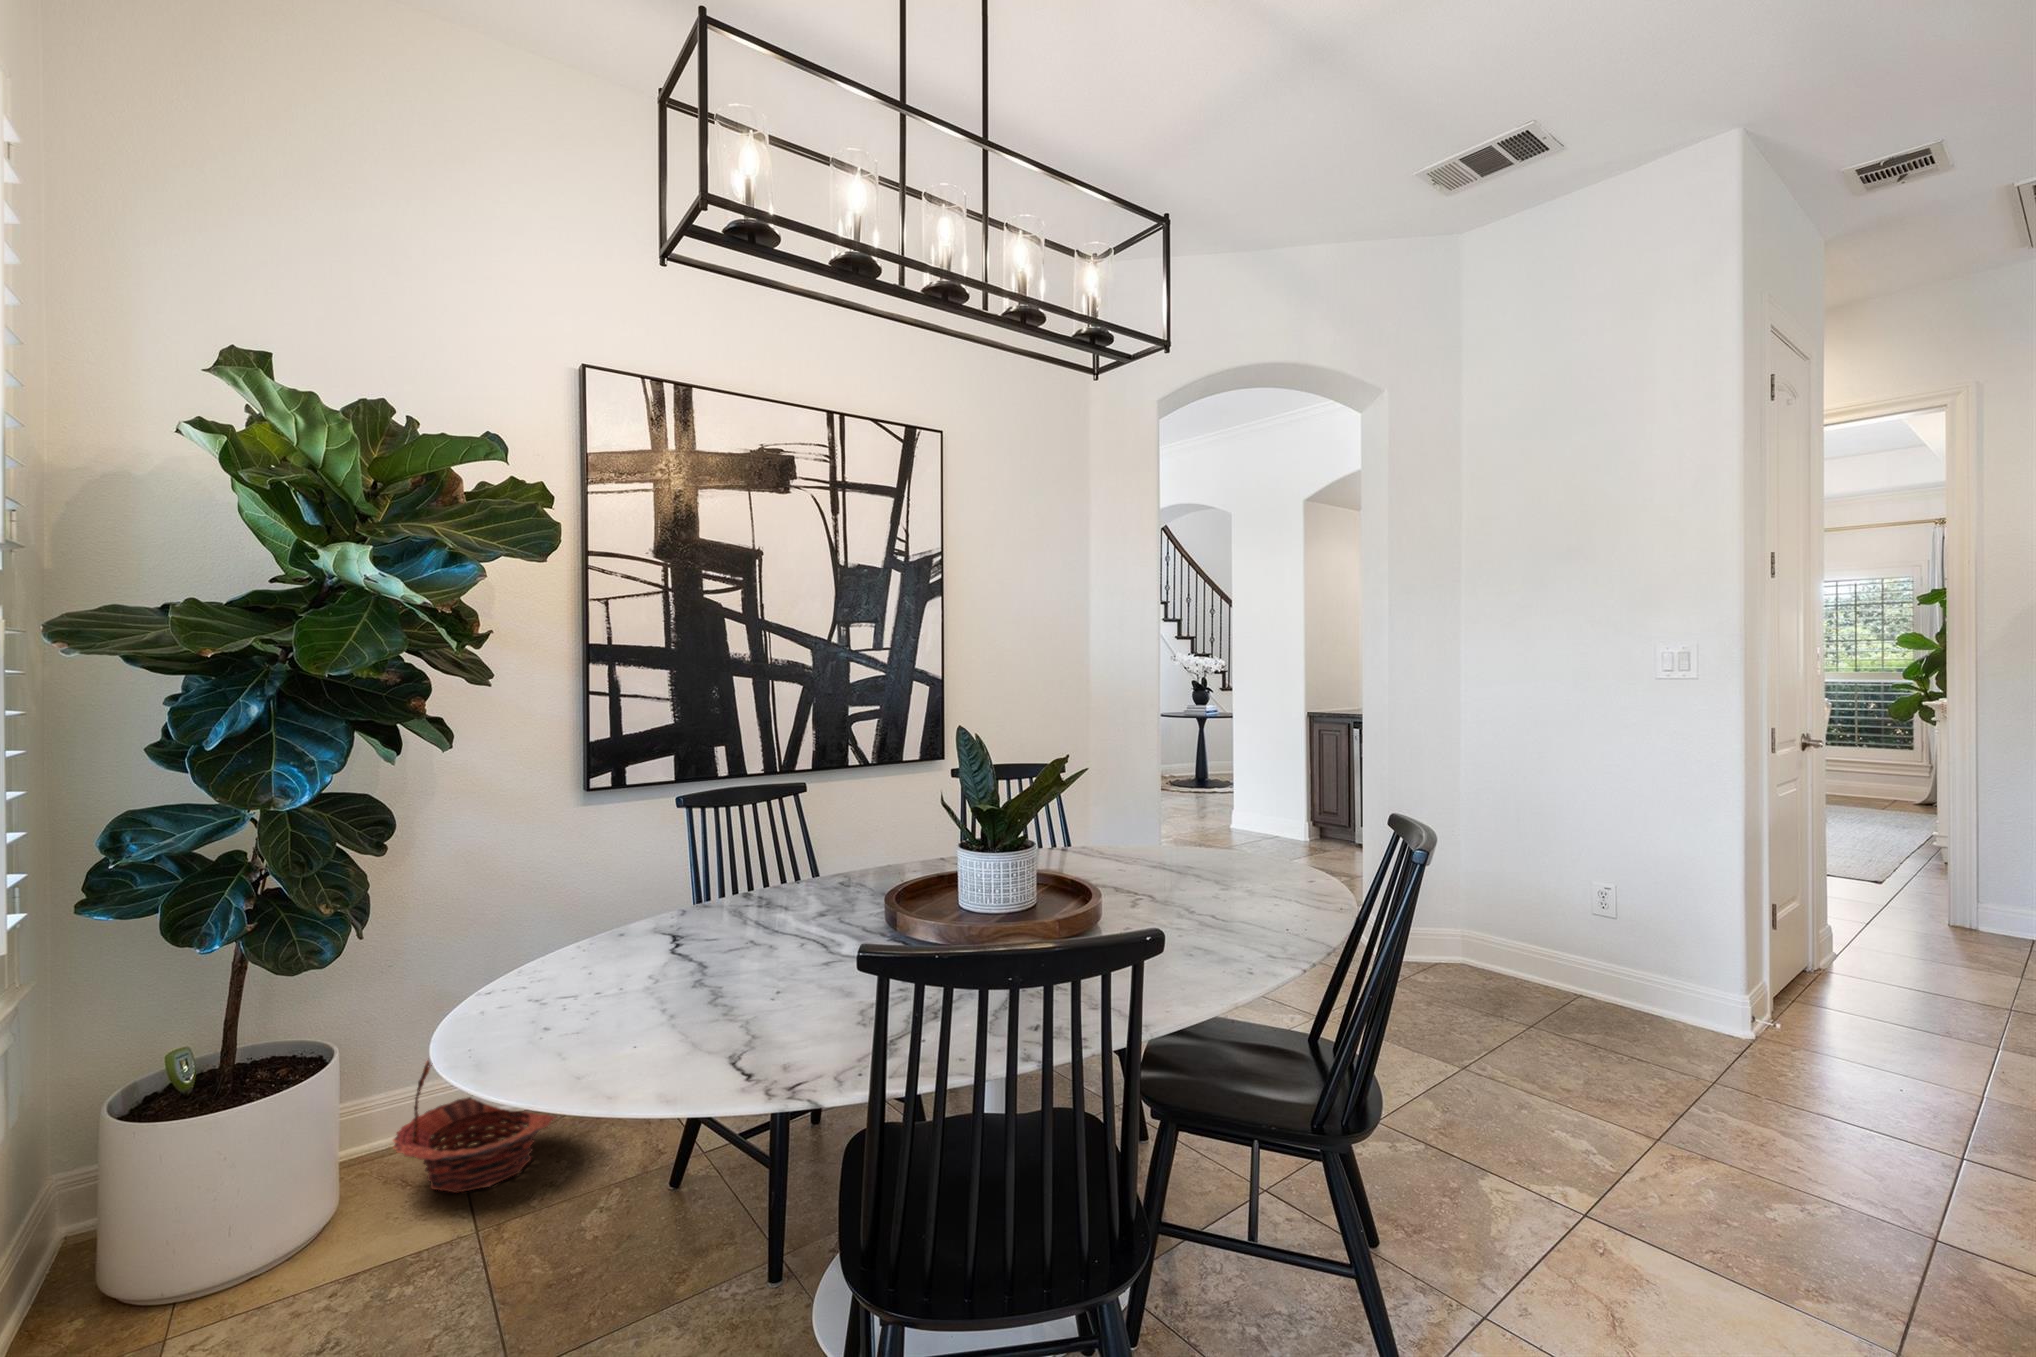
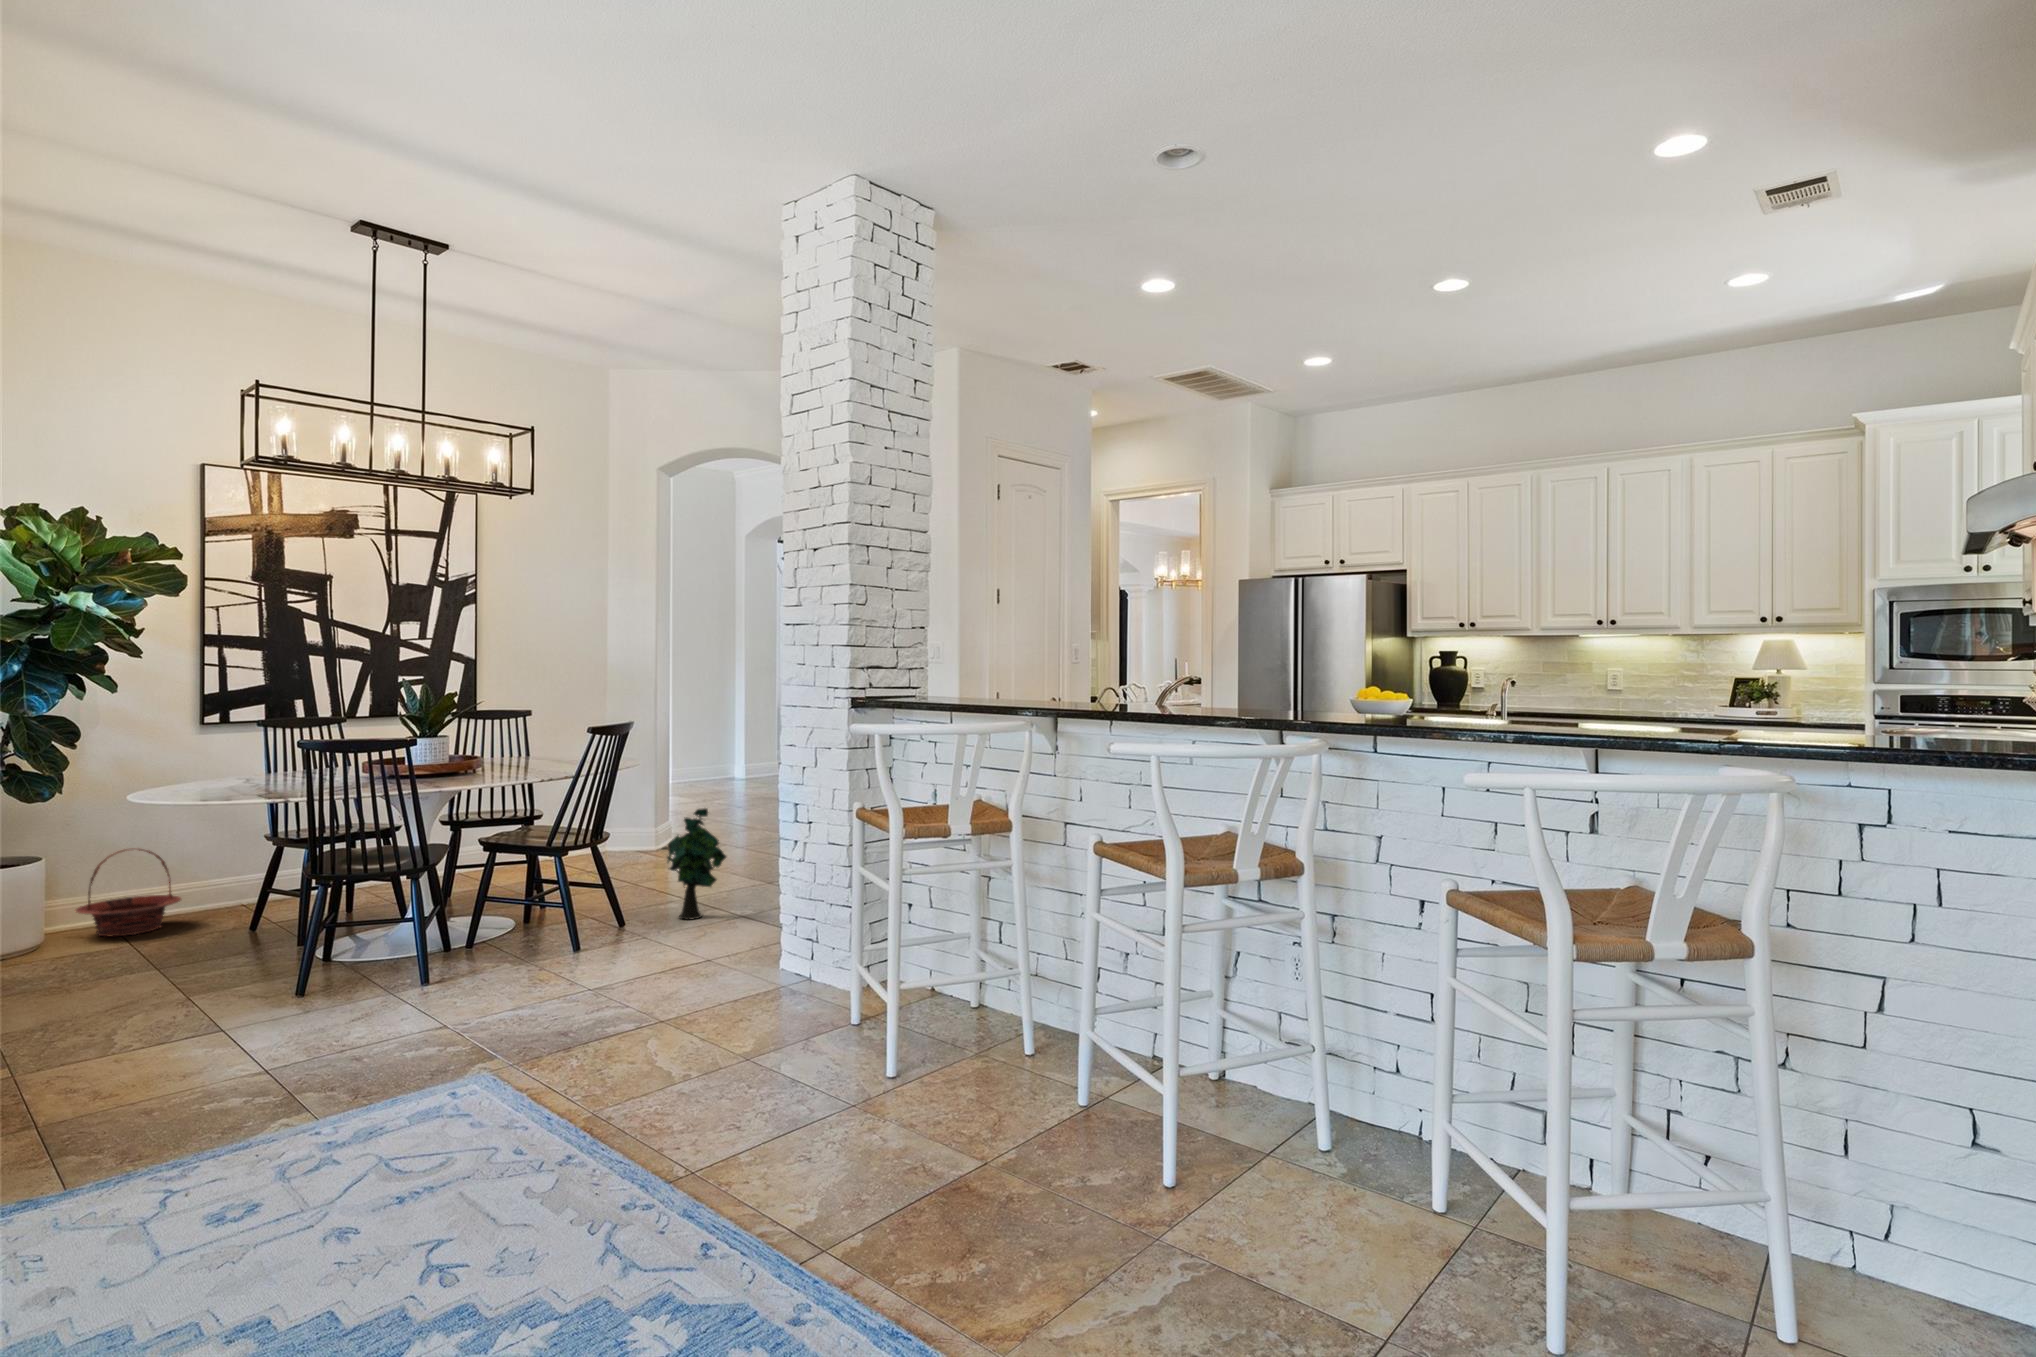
decorative plant: none [1401,967,1551,1200] -> present [661,808,726,920]

